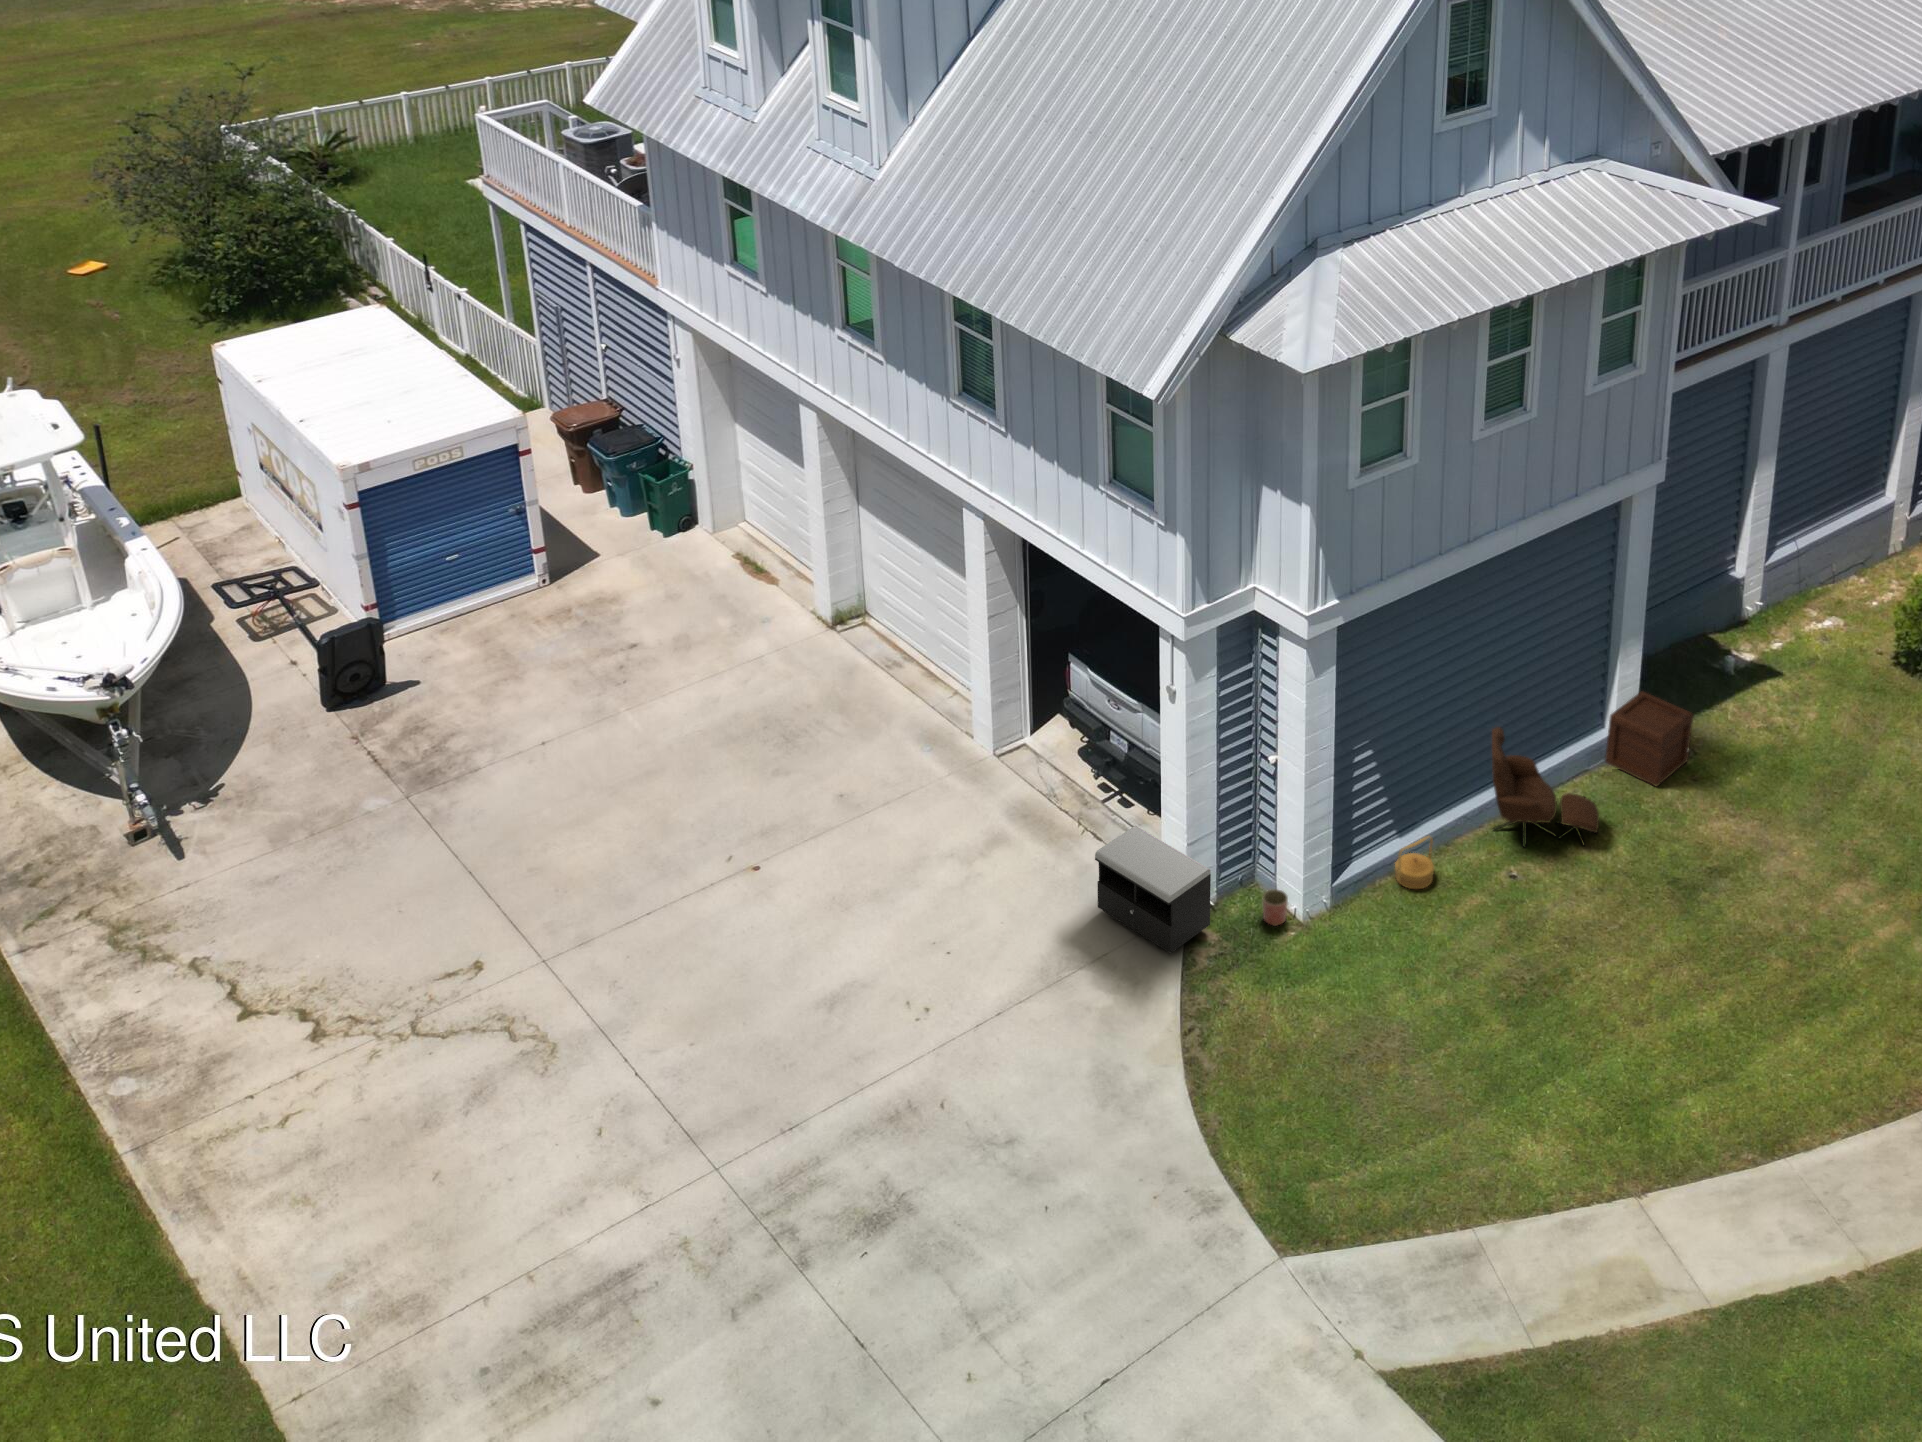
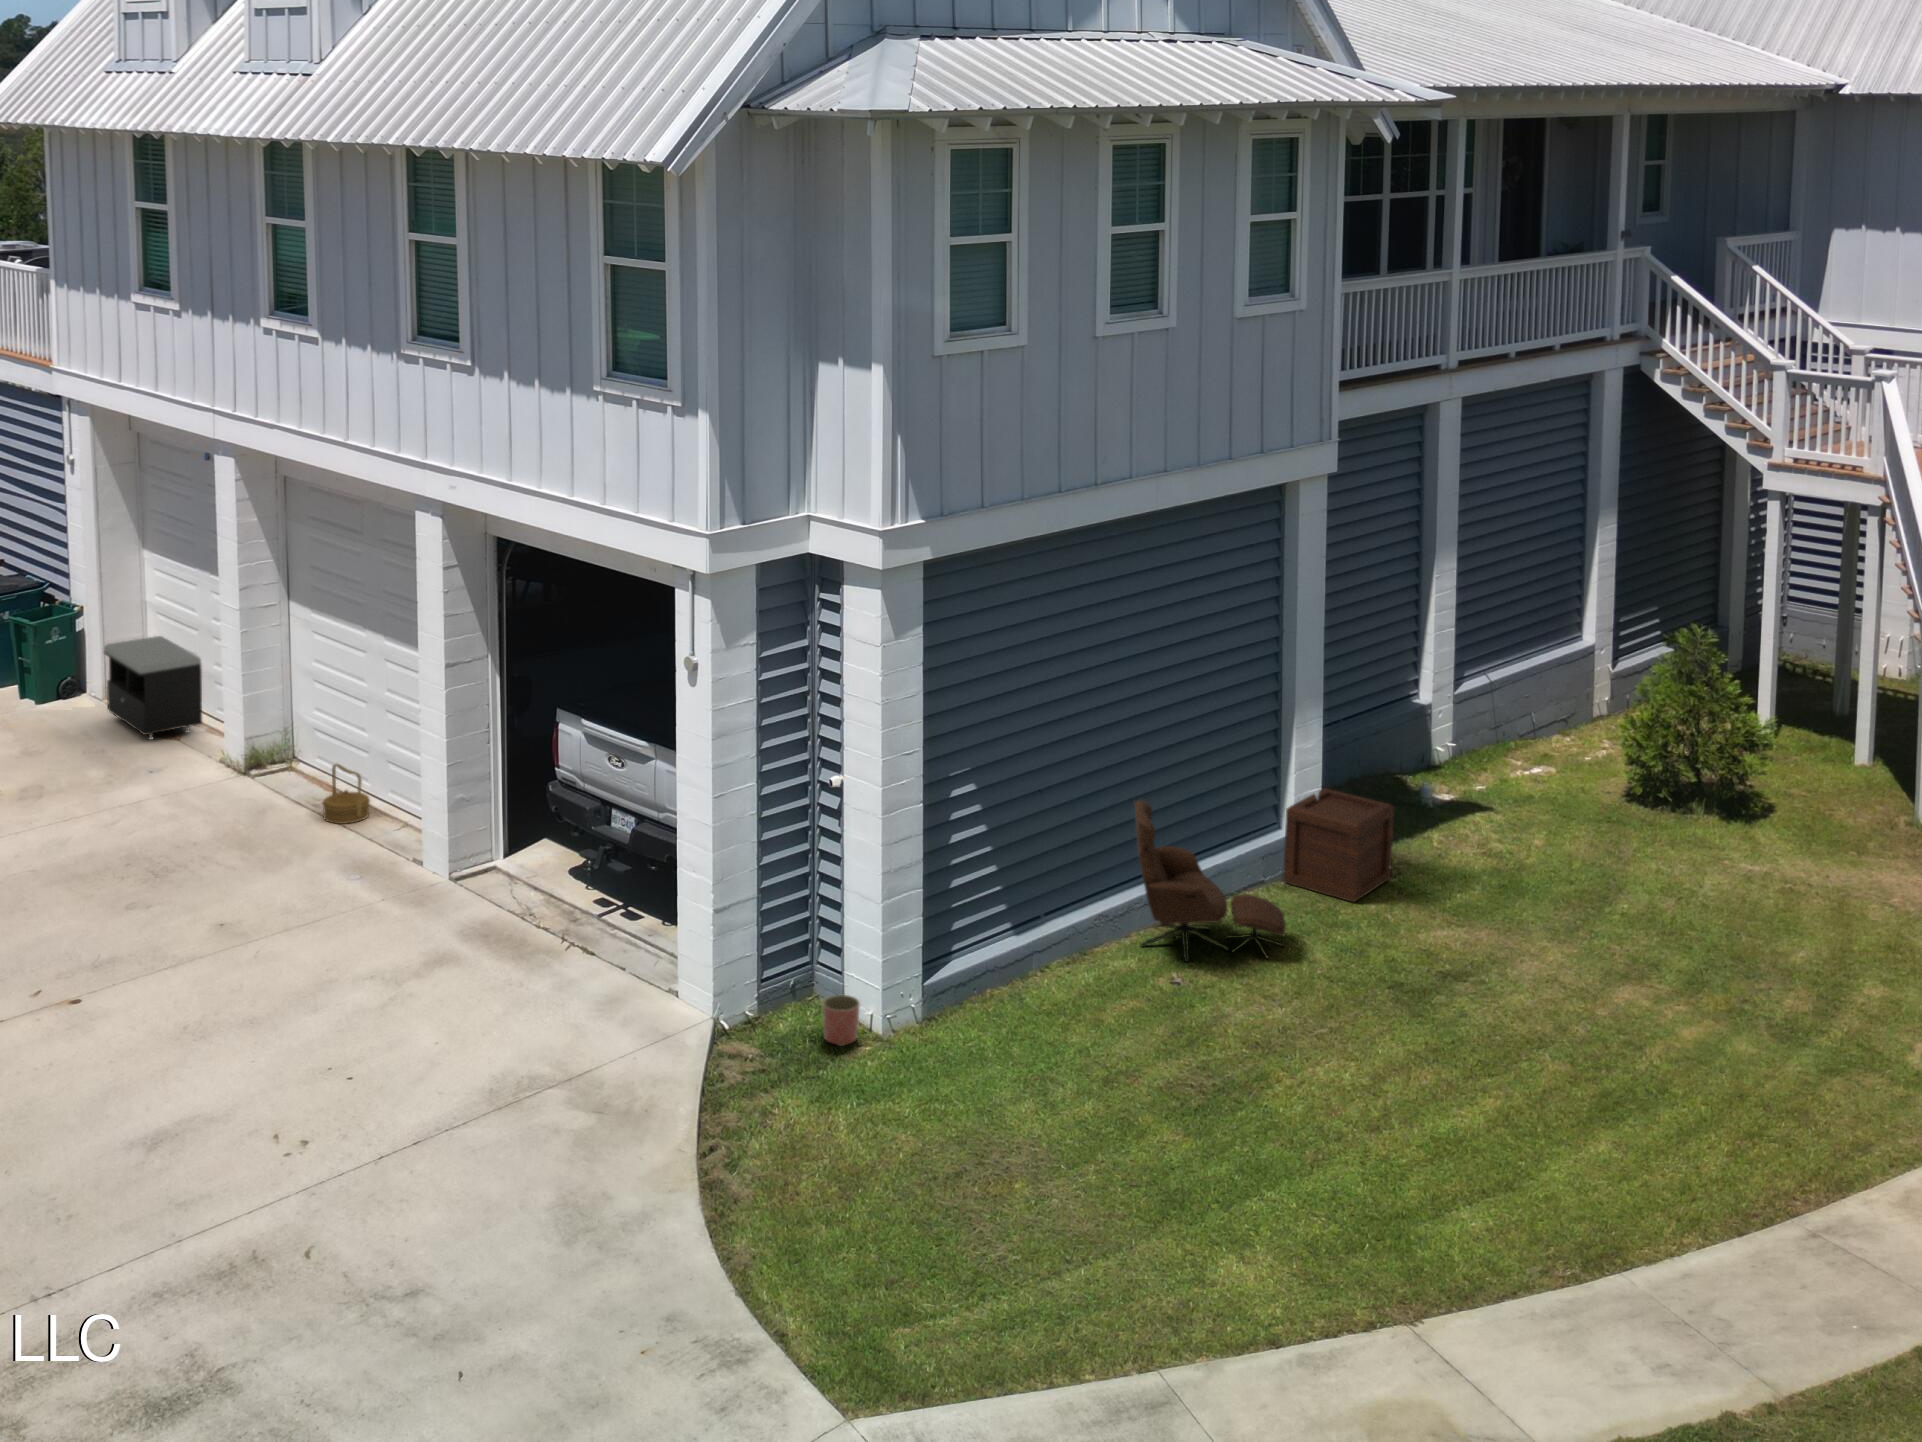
storage bench: present [1095,826,1211,953] -> present [104,636,202,739]
woven basket: present [1395,836,1434,889] -> present [323,764,370,824]

